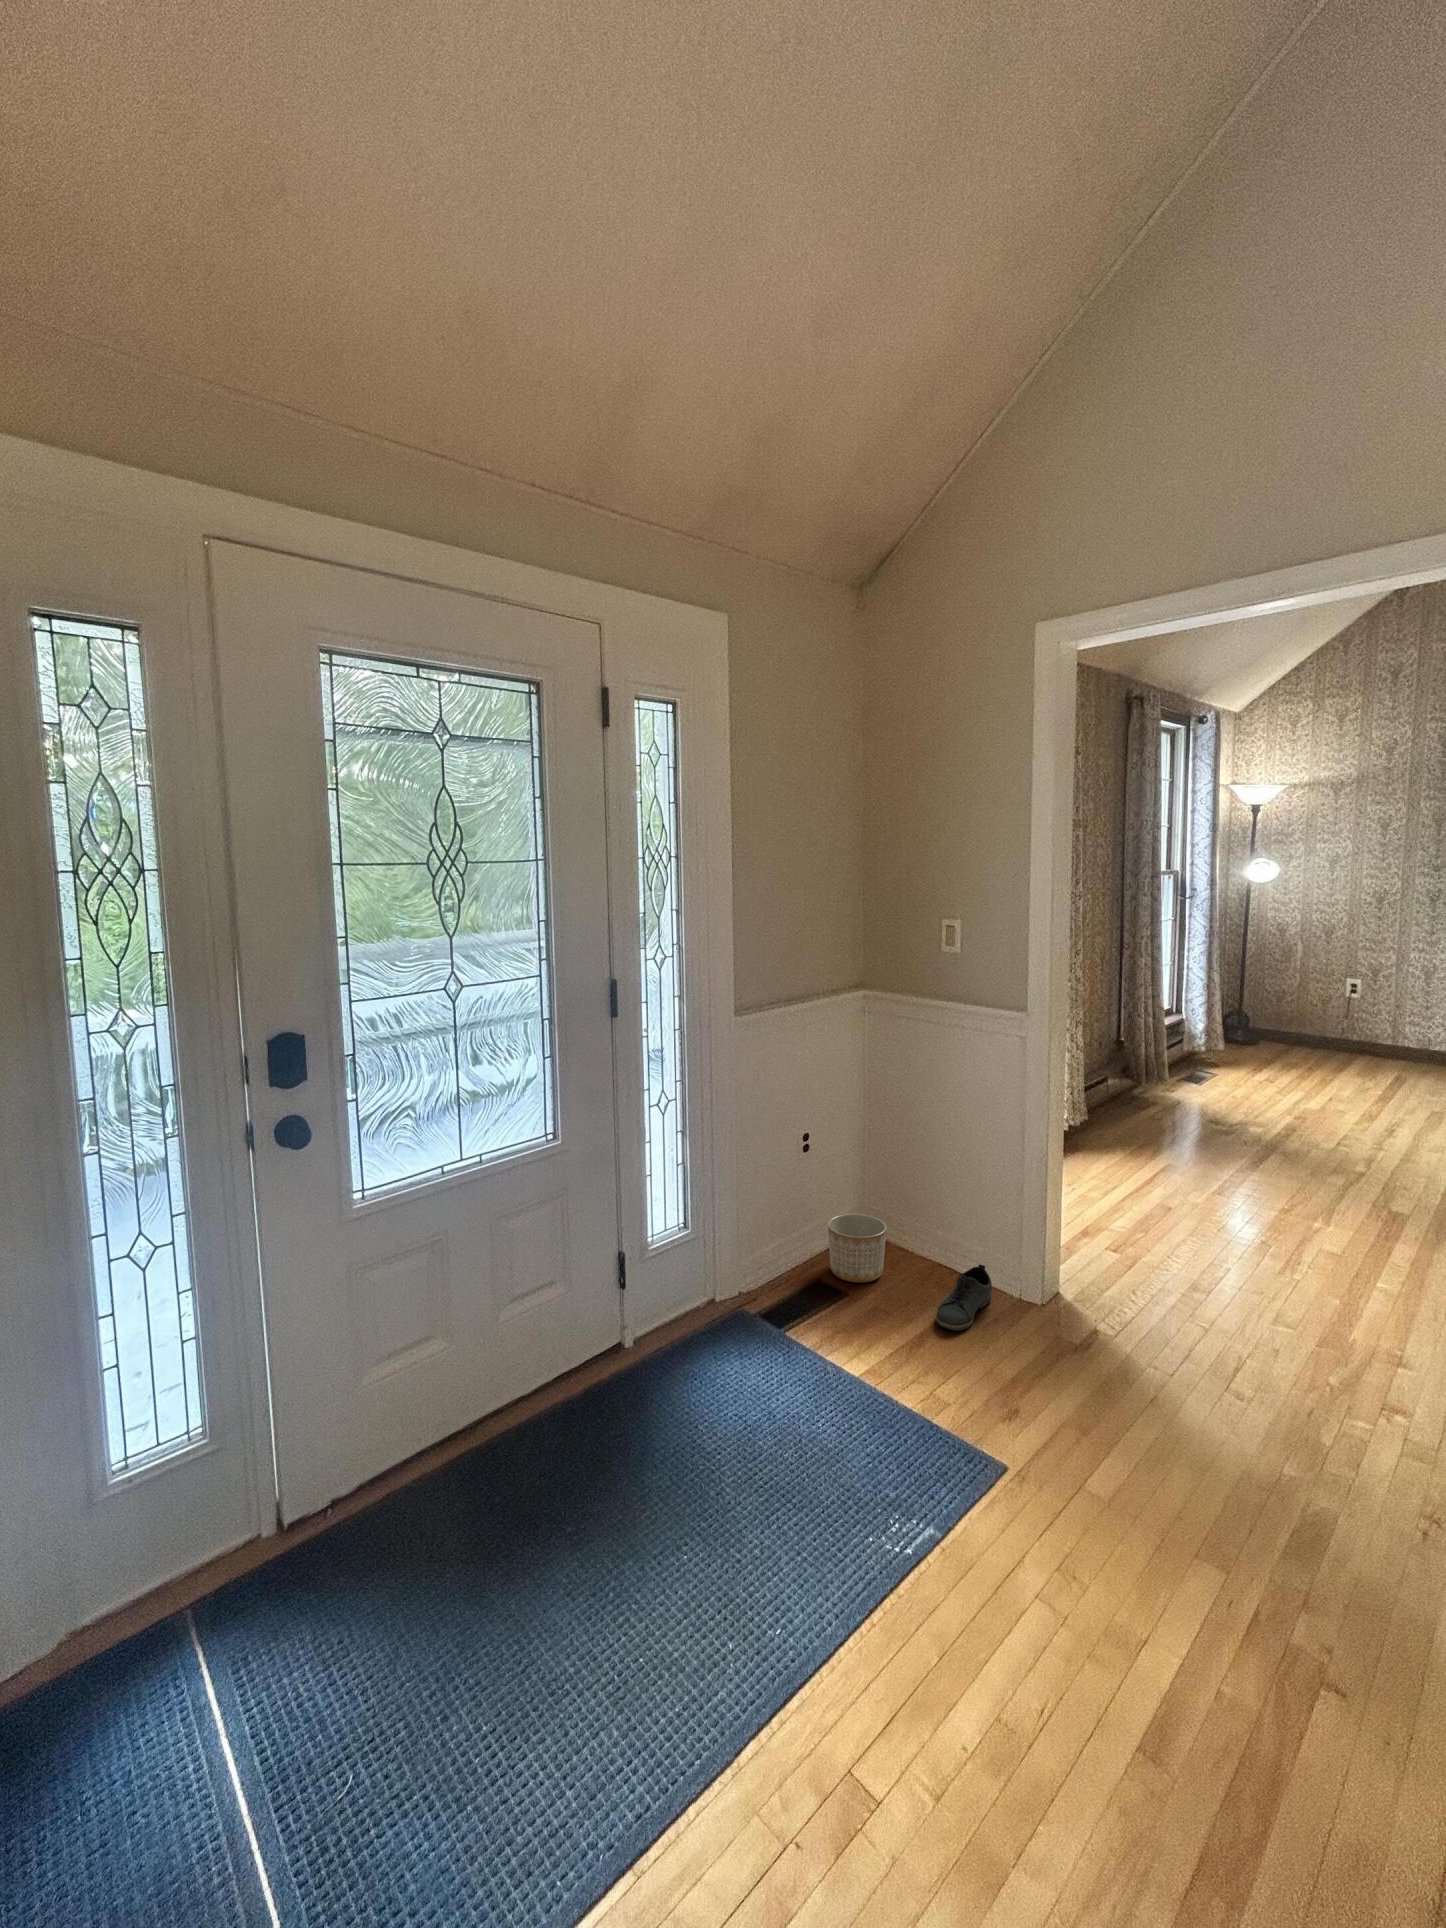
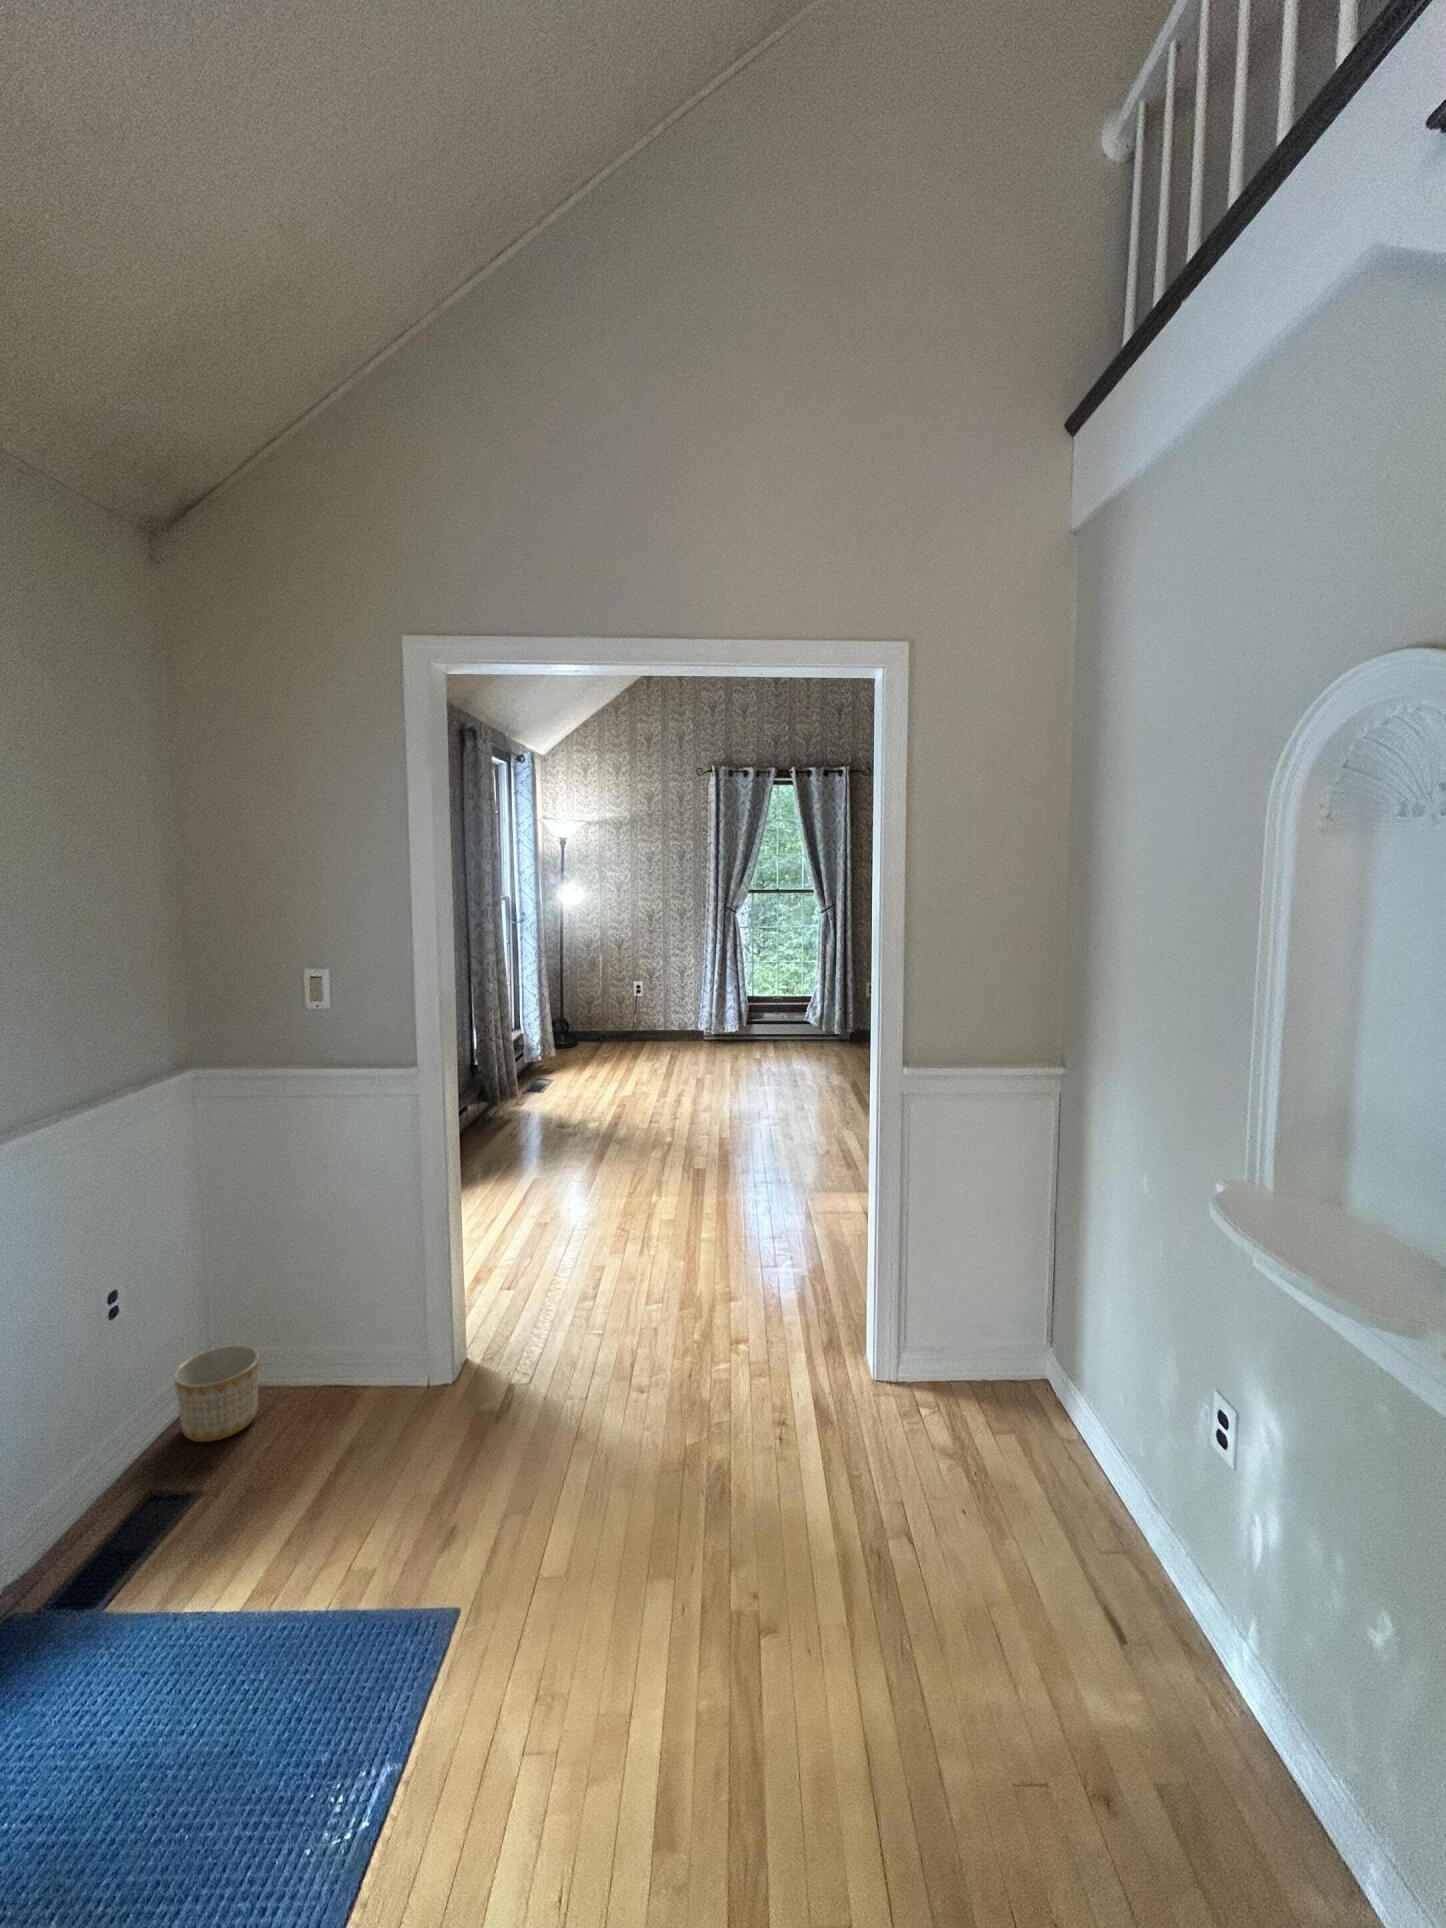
shoe: present [936,1264,992,1330] -> none [337,1360,399,1457]

